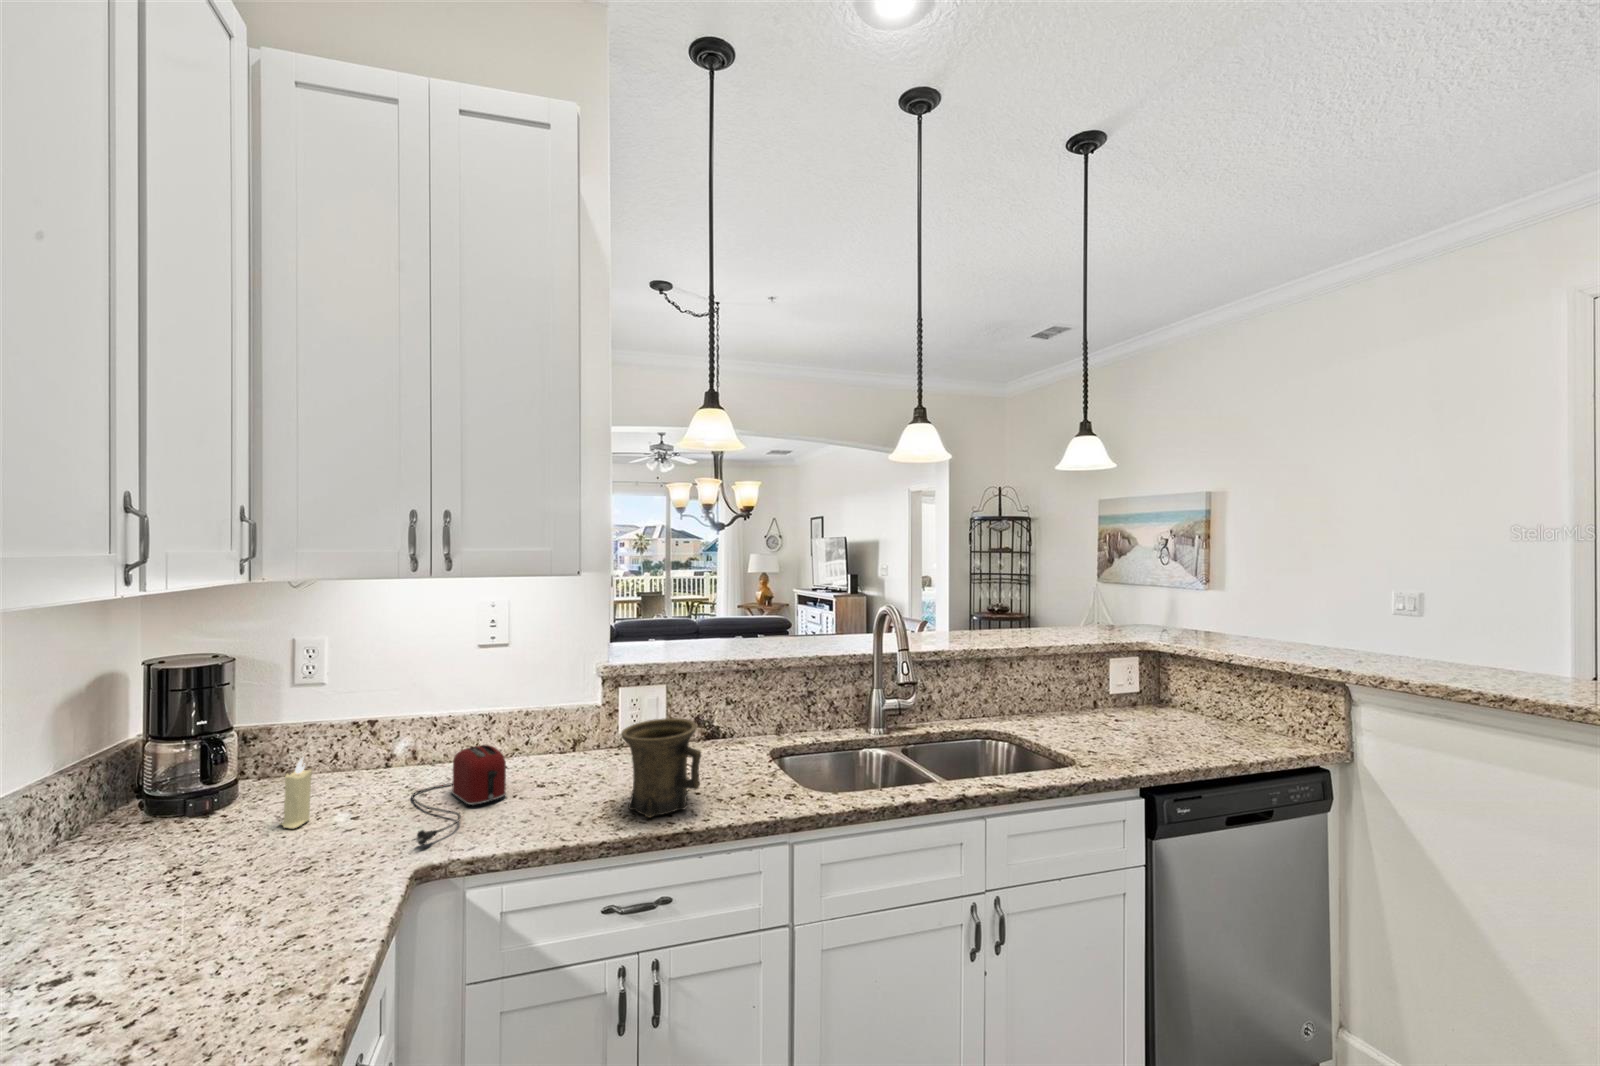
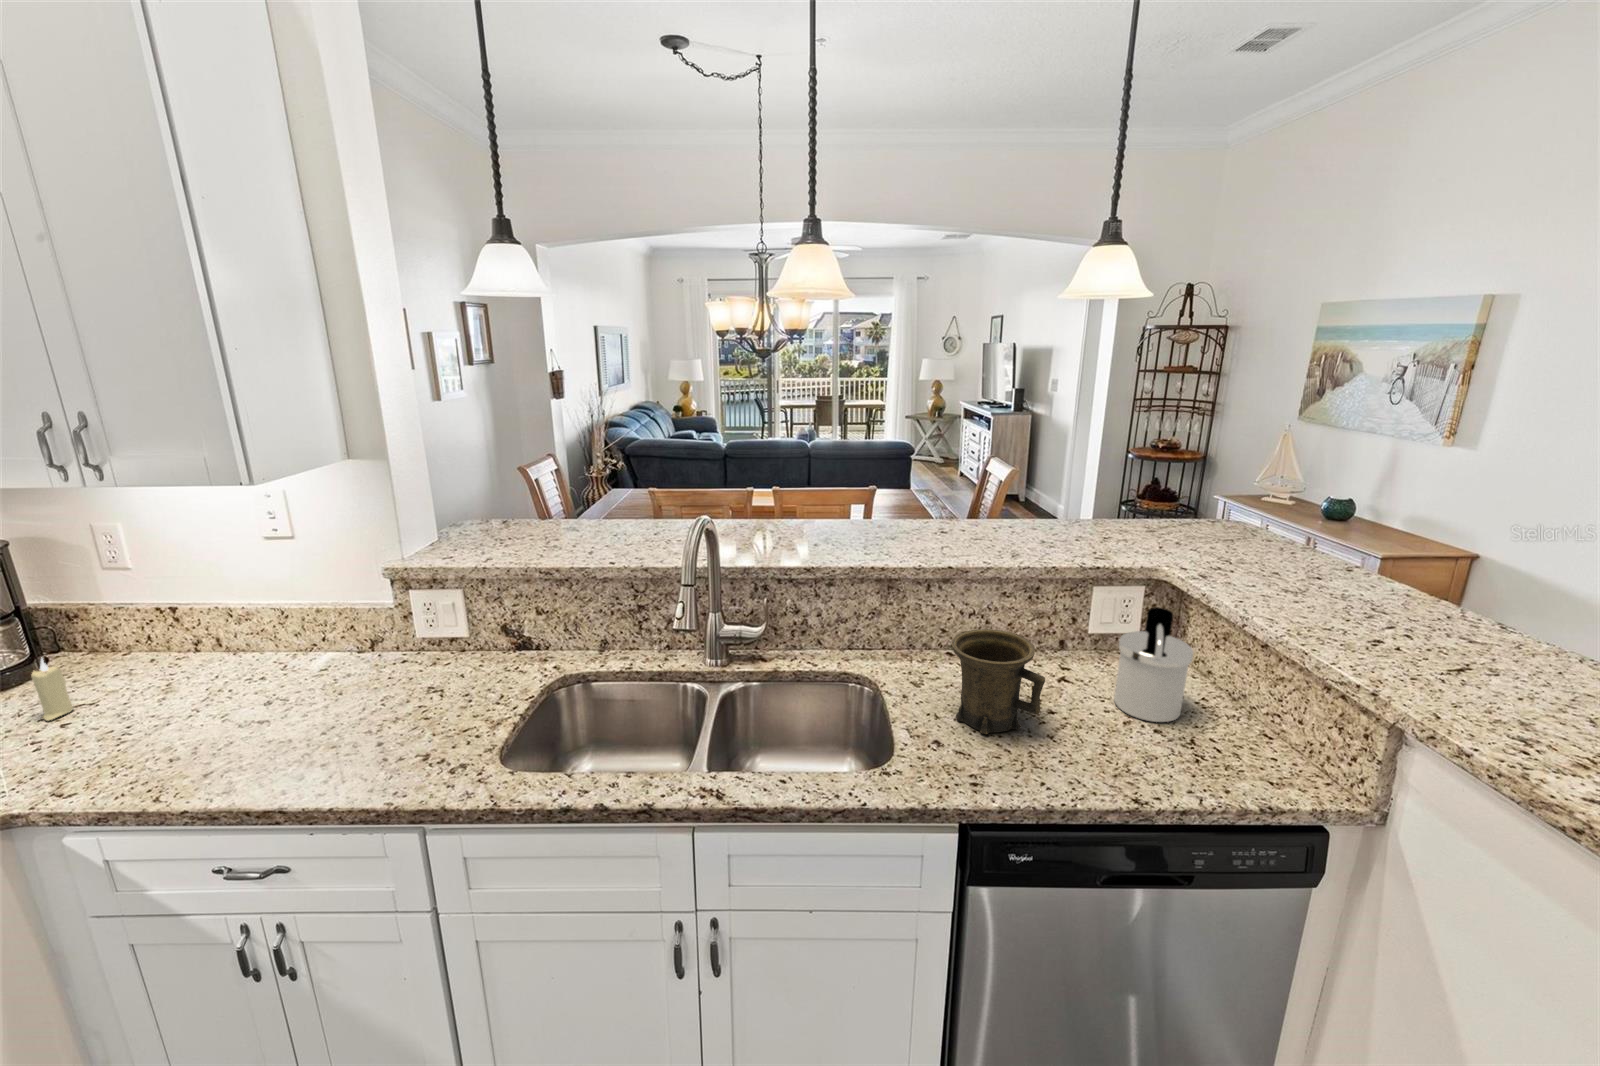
soap dispenser: none [1154,655,1206,732] -> present [1114,607,1193,722]
mug: present [621,718,701,817] -> present [952,629,1045,734]
toaster: present [411,745,506,845] -> none [91,650,256,765]

